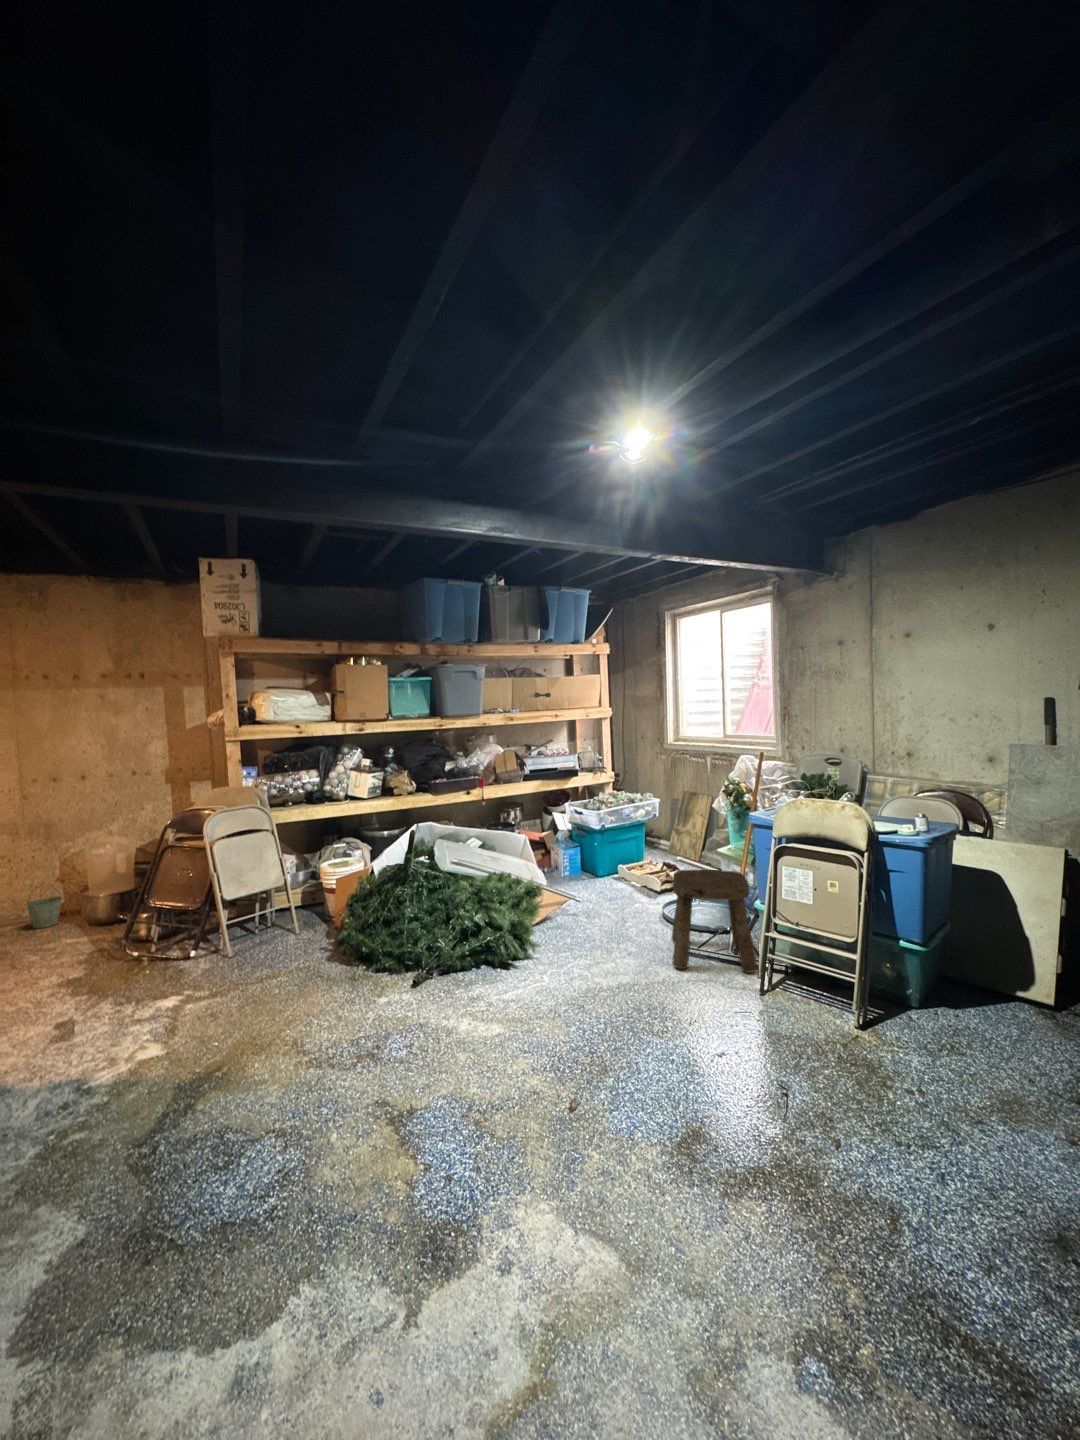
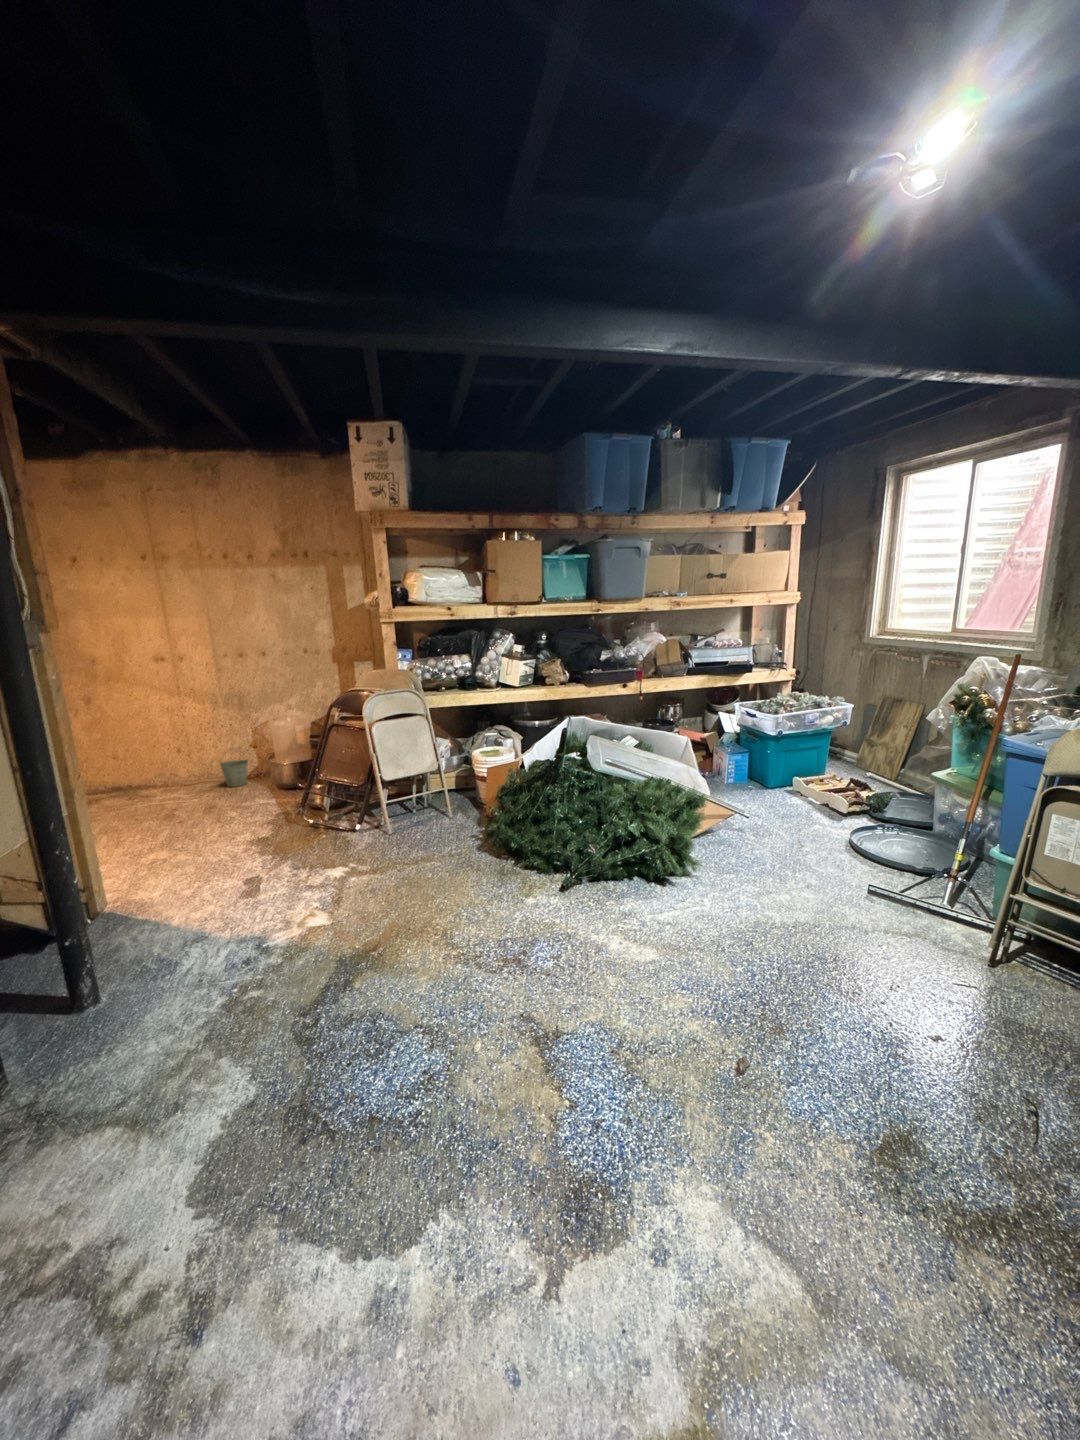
stool: present [672,870,757,973] -> none [865,799,987,935]

